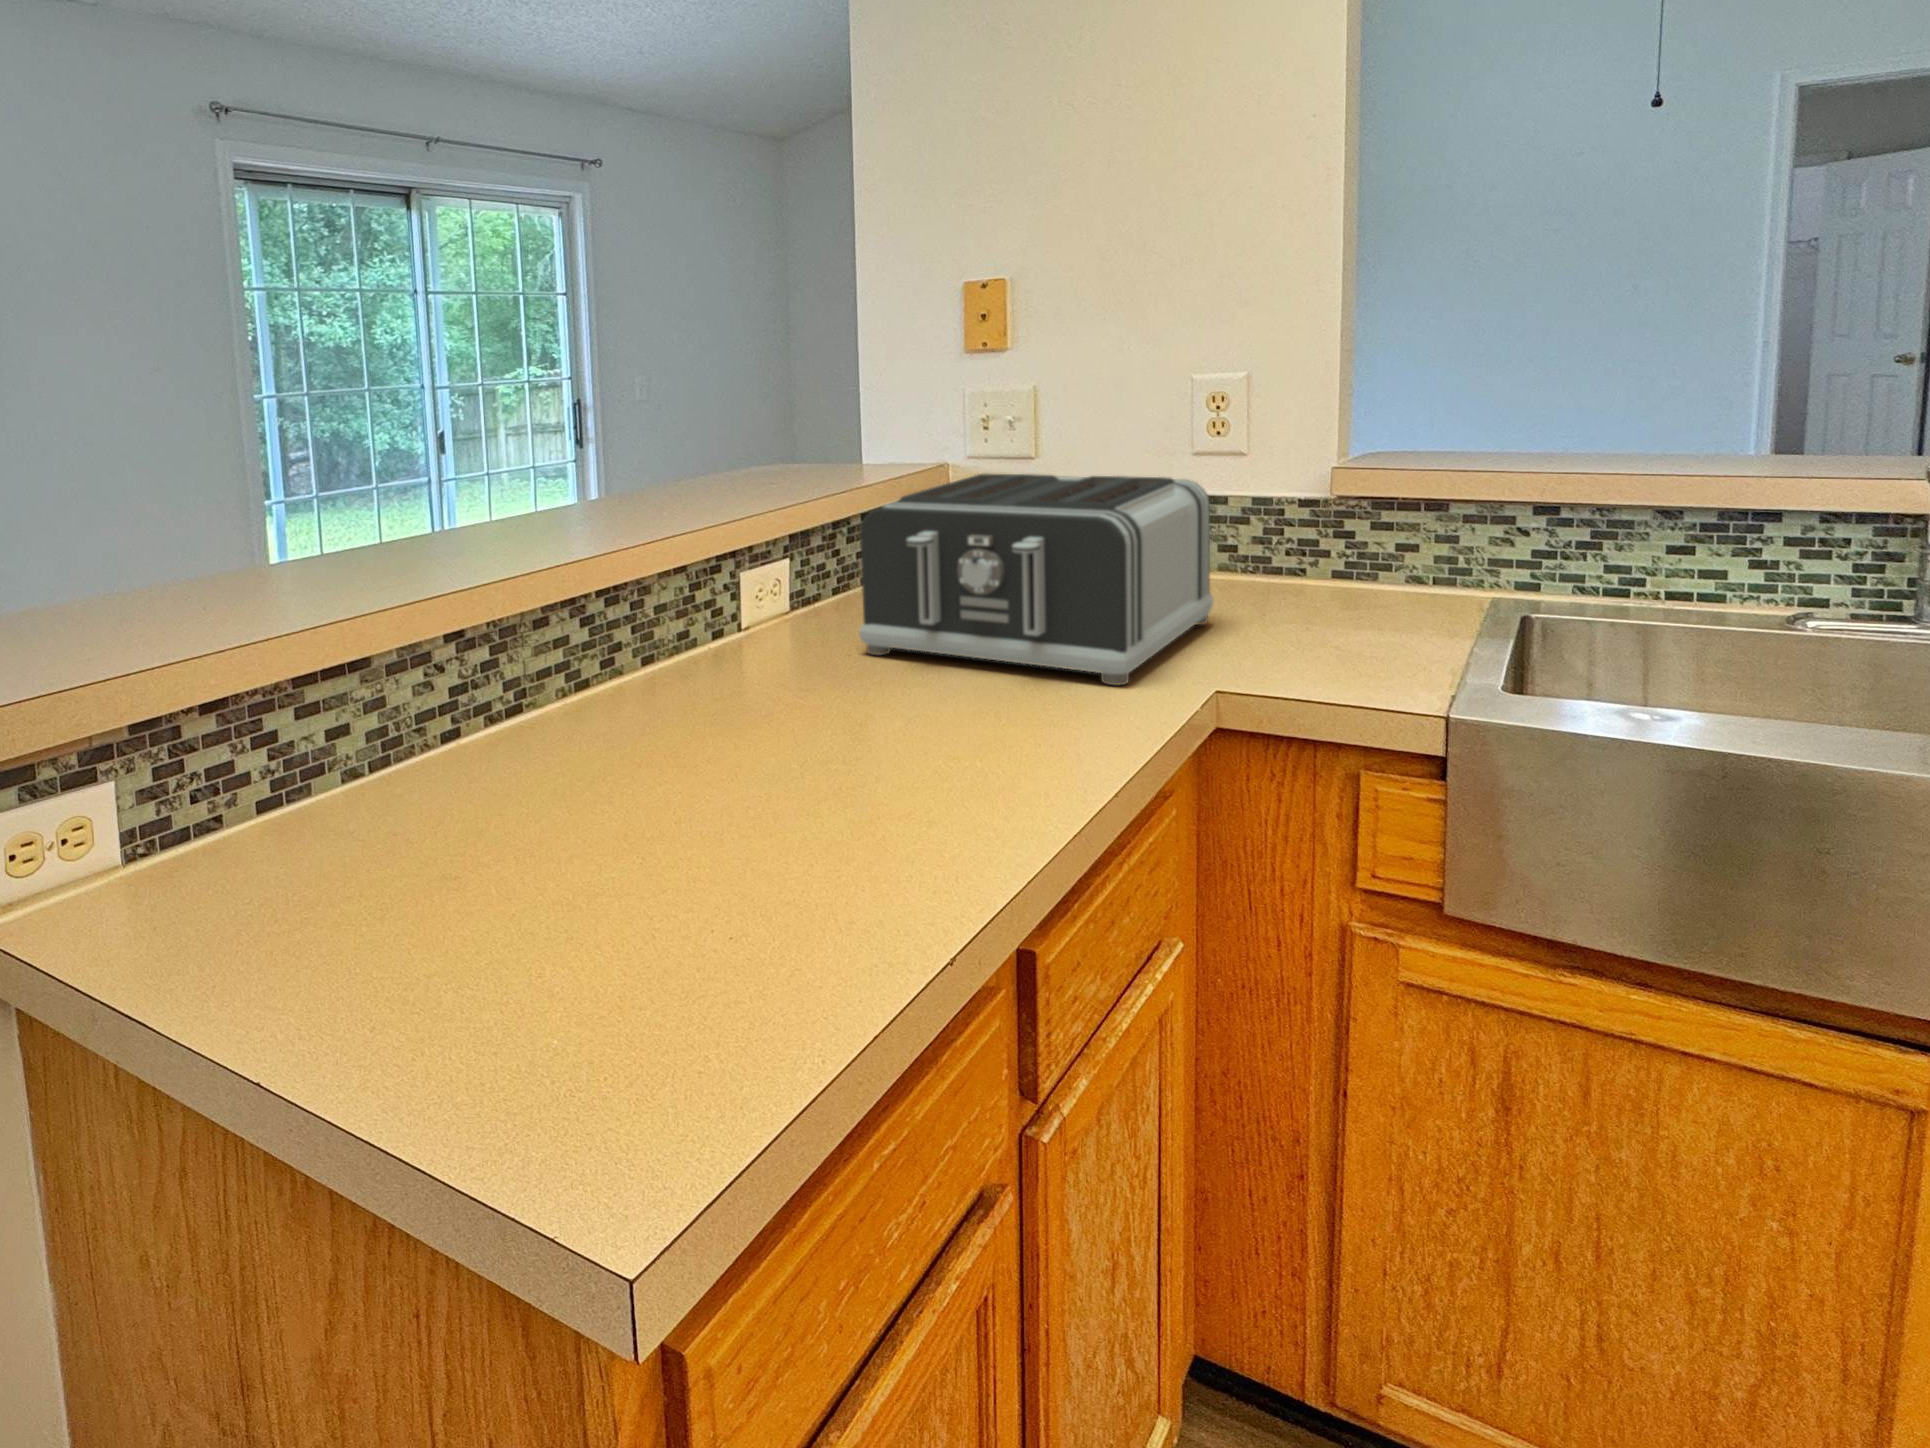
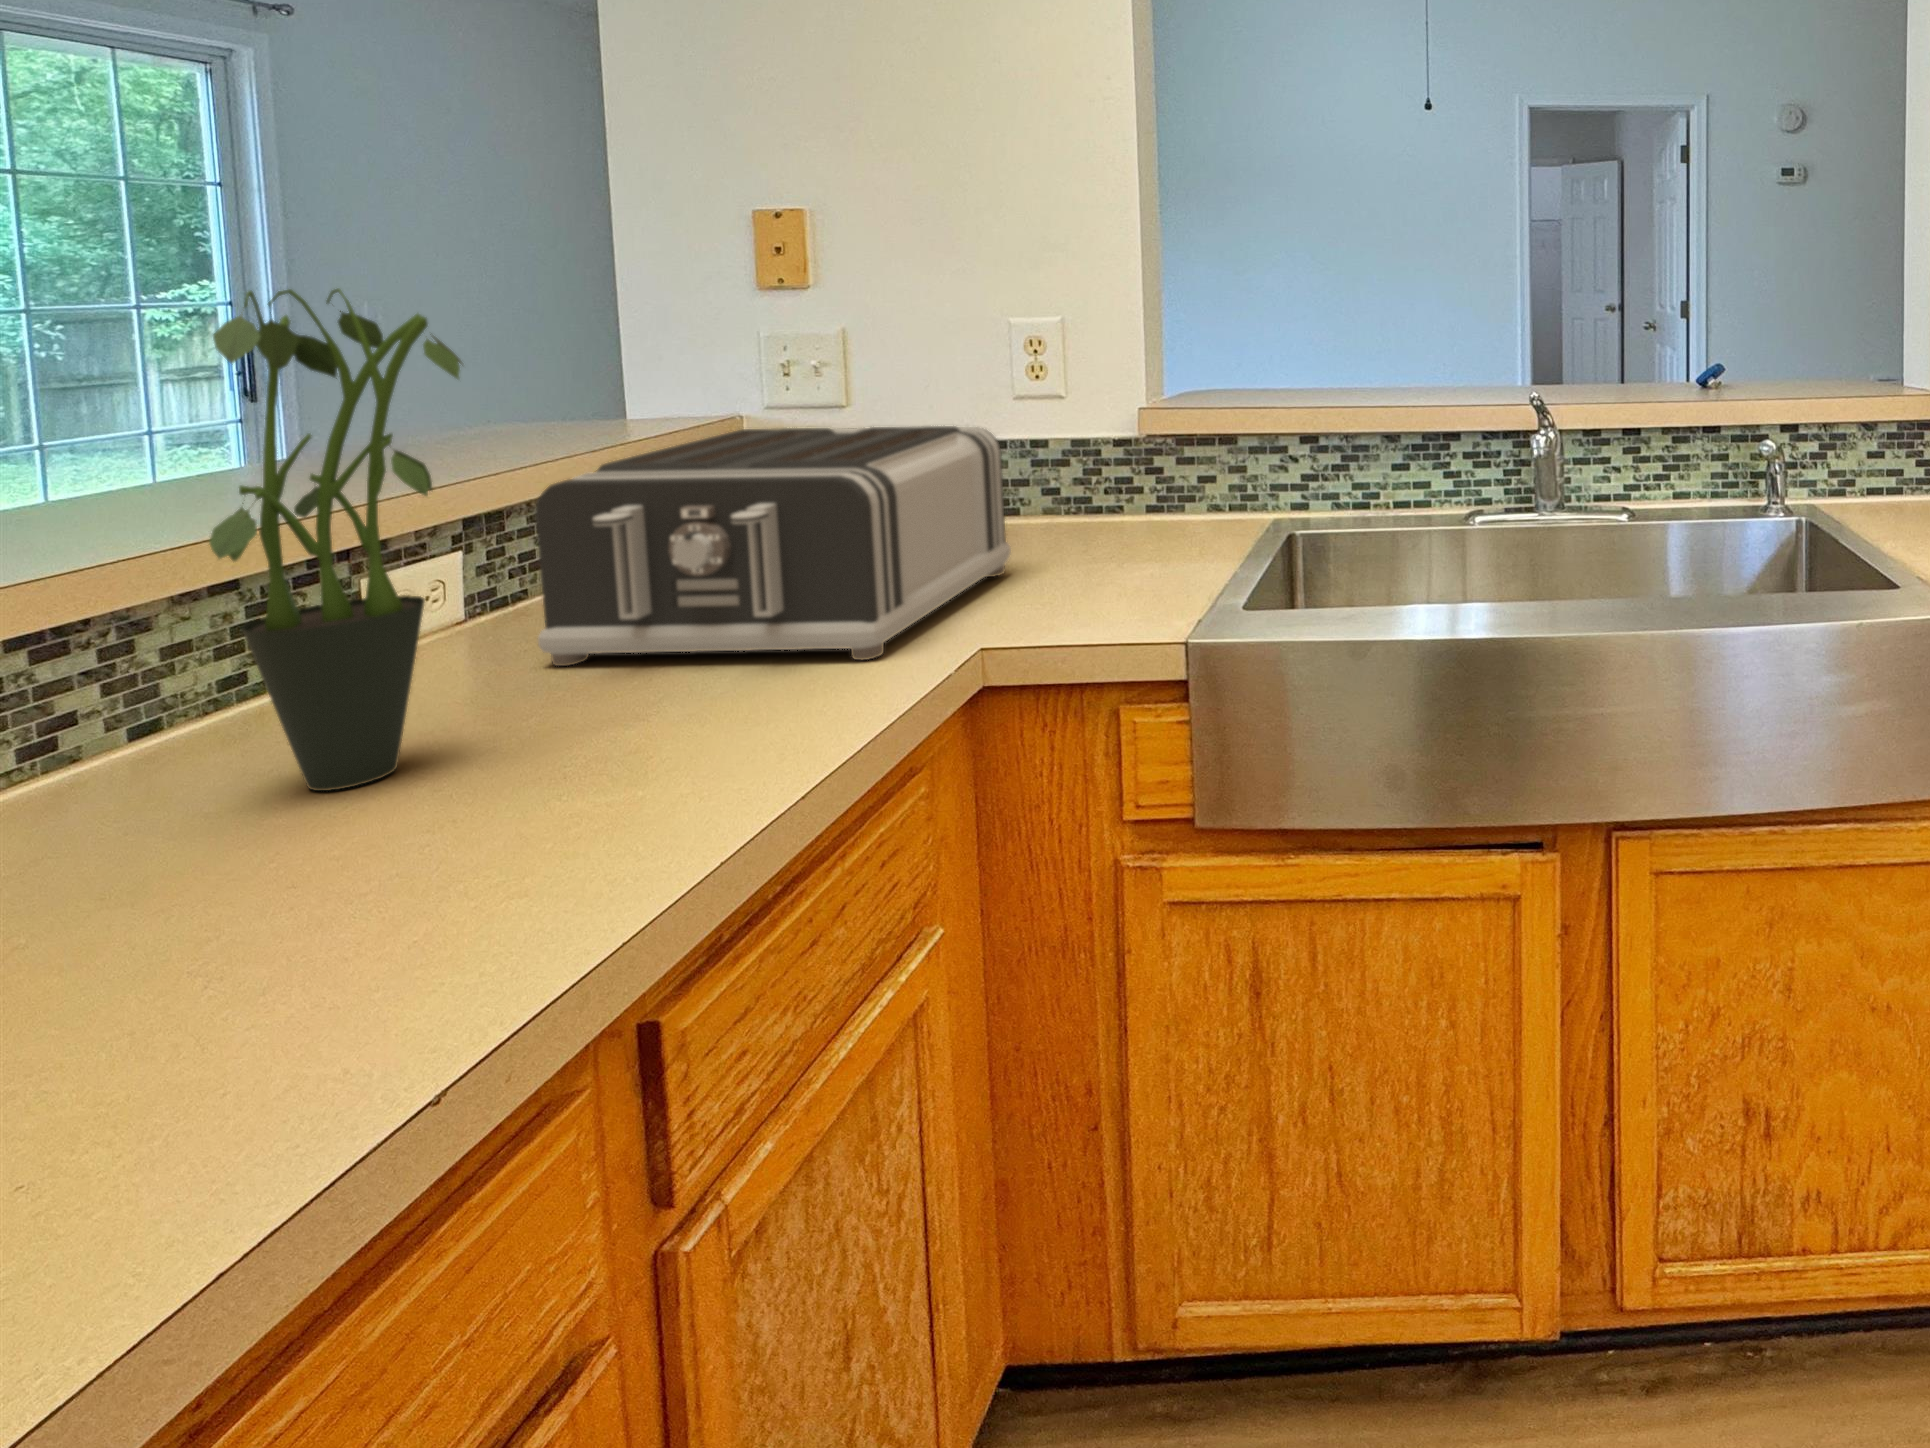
potted plant: none [722,352,865,721] -> present [209,289,462,791]

